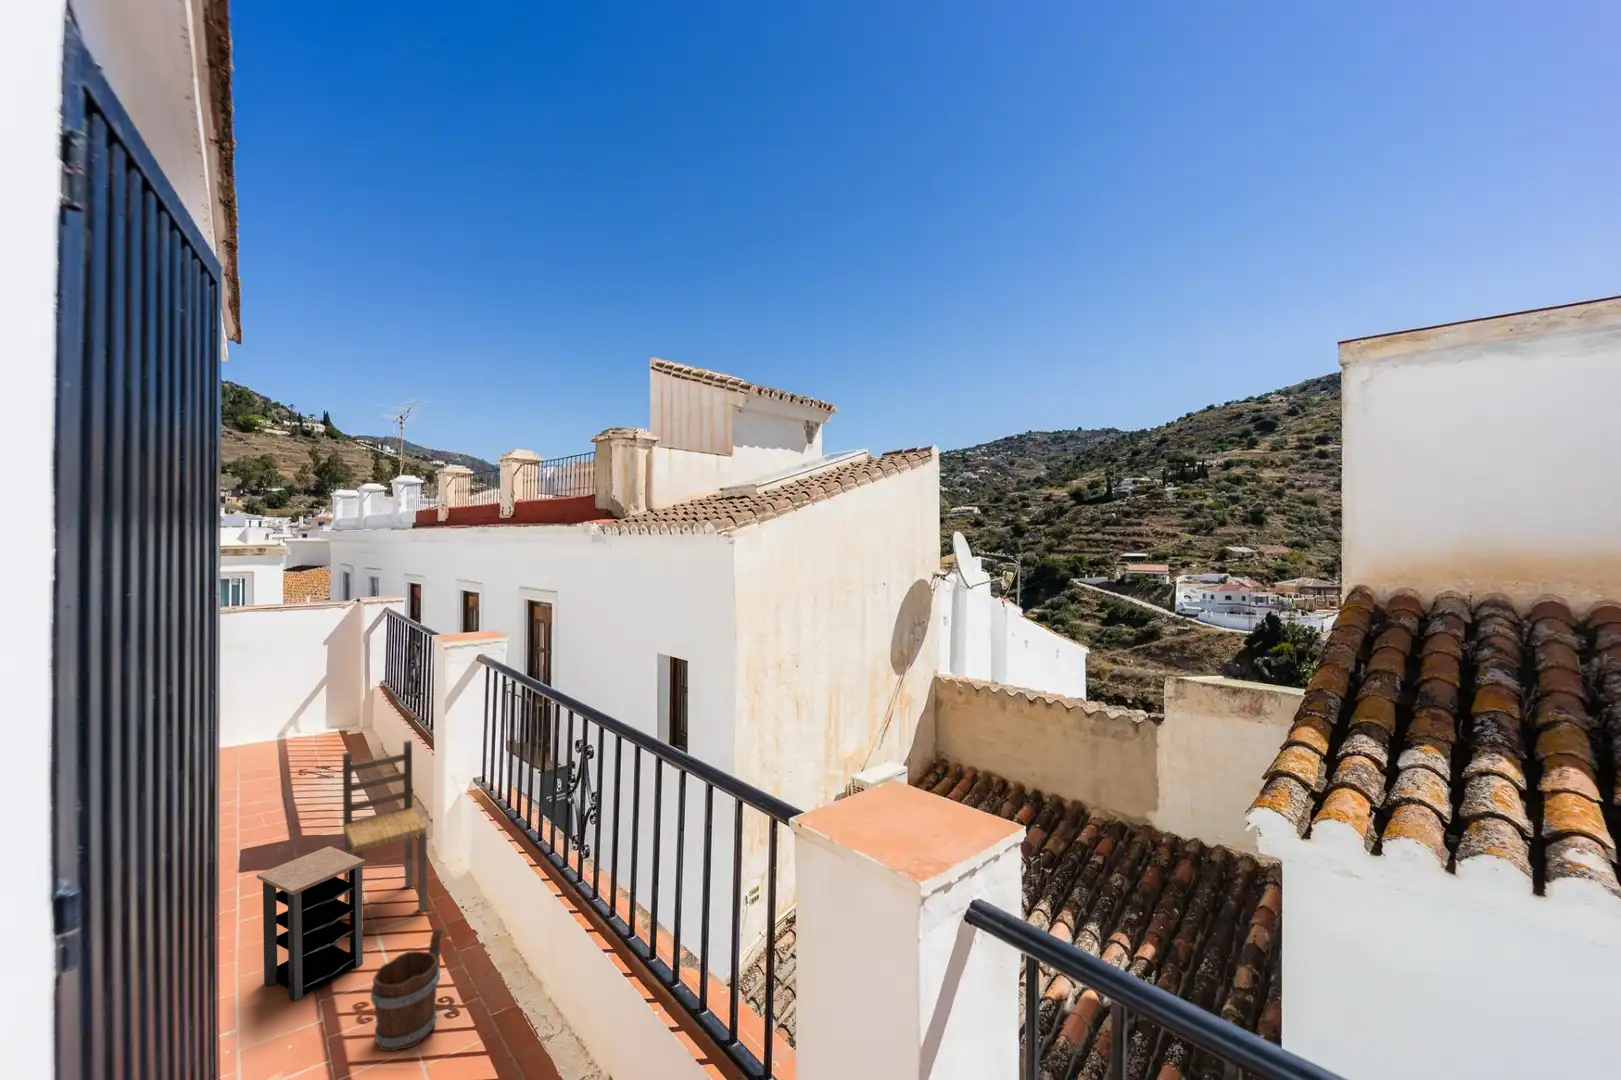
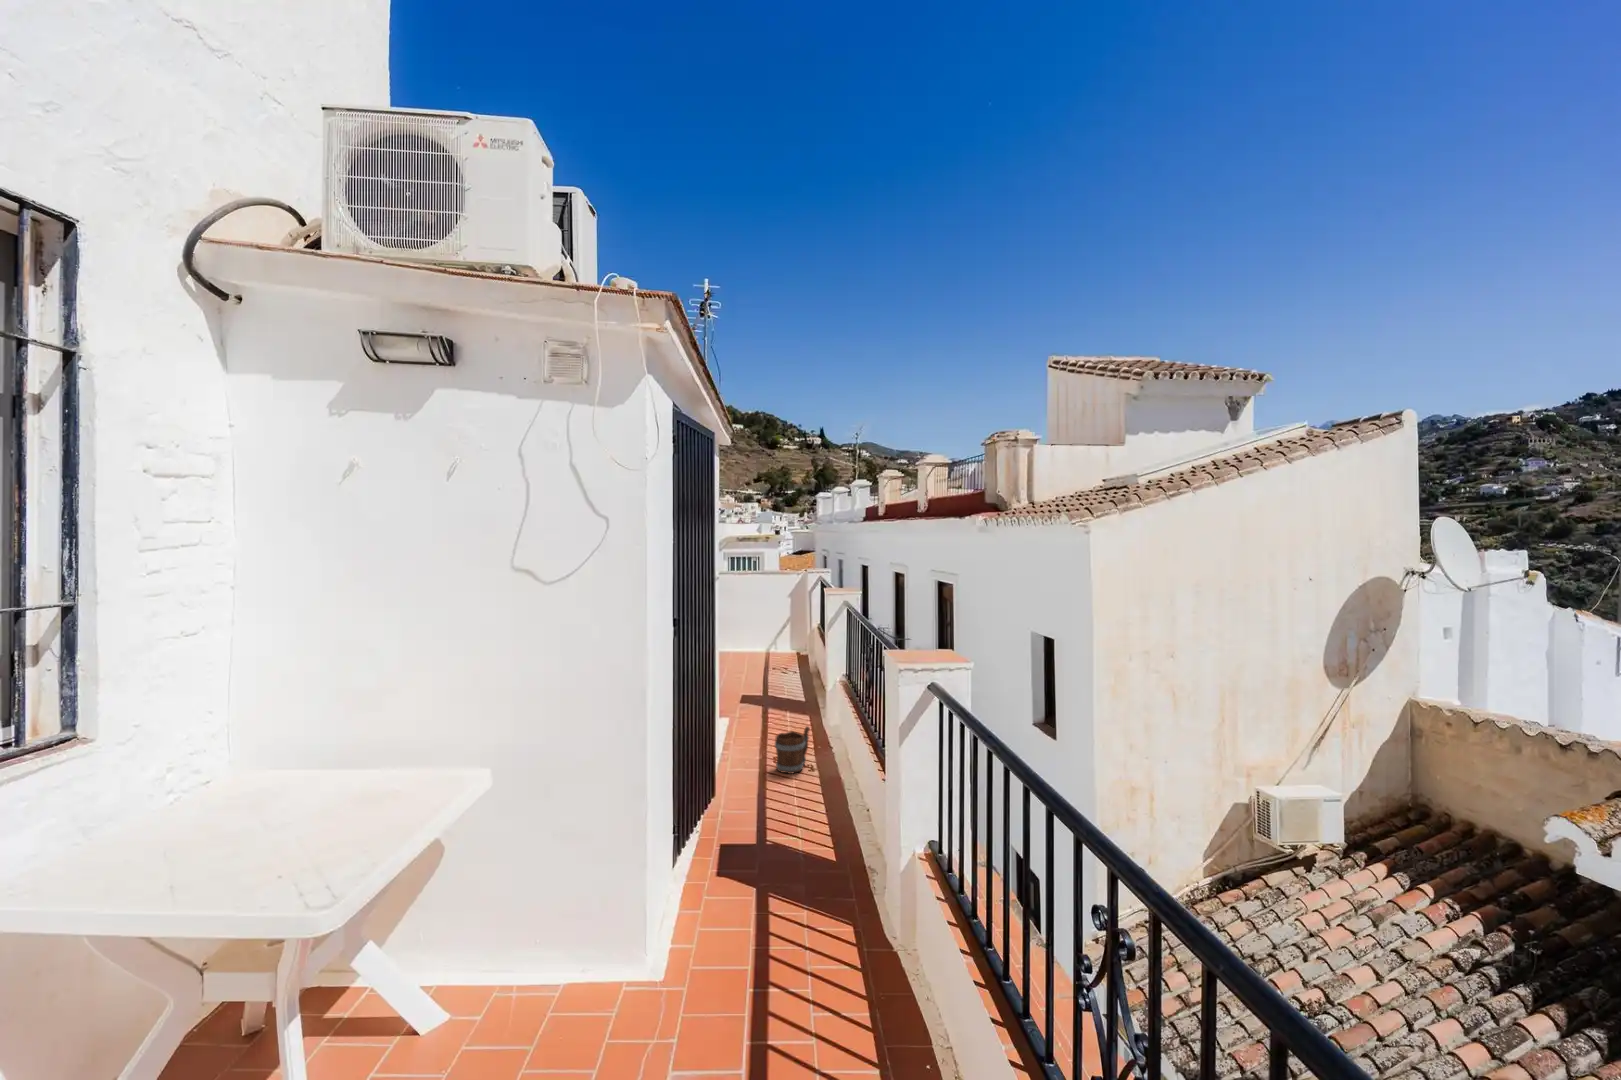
chair: present [343,740,427,931] -> none [778,639,815,736]
side table: present [257,846,365,1001] -> none [737,683,781,750]

